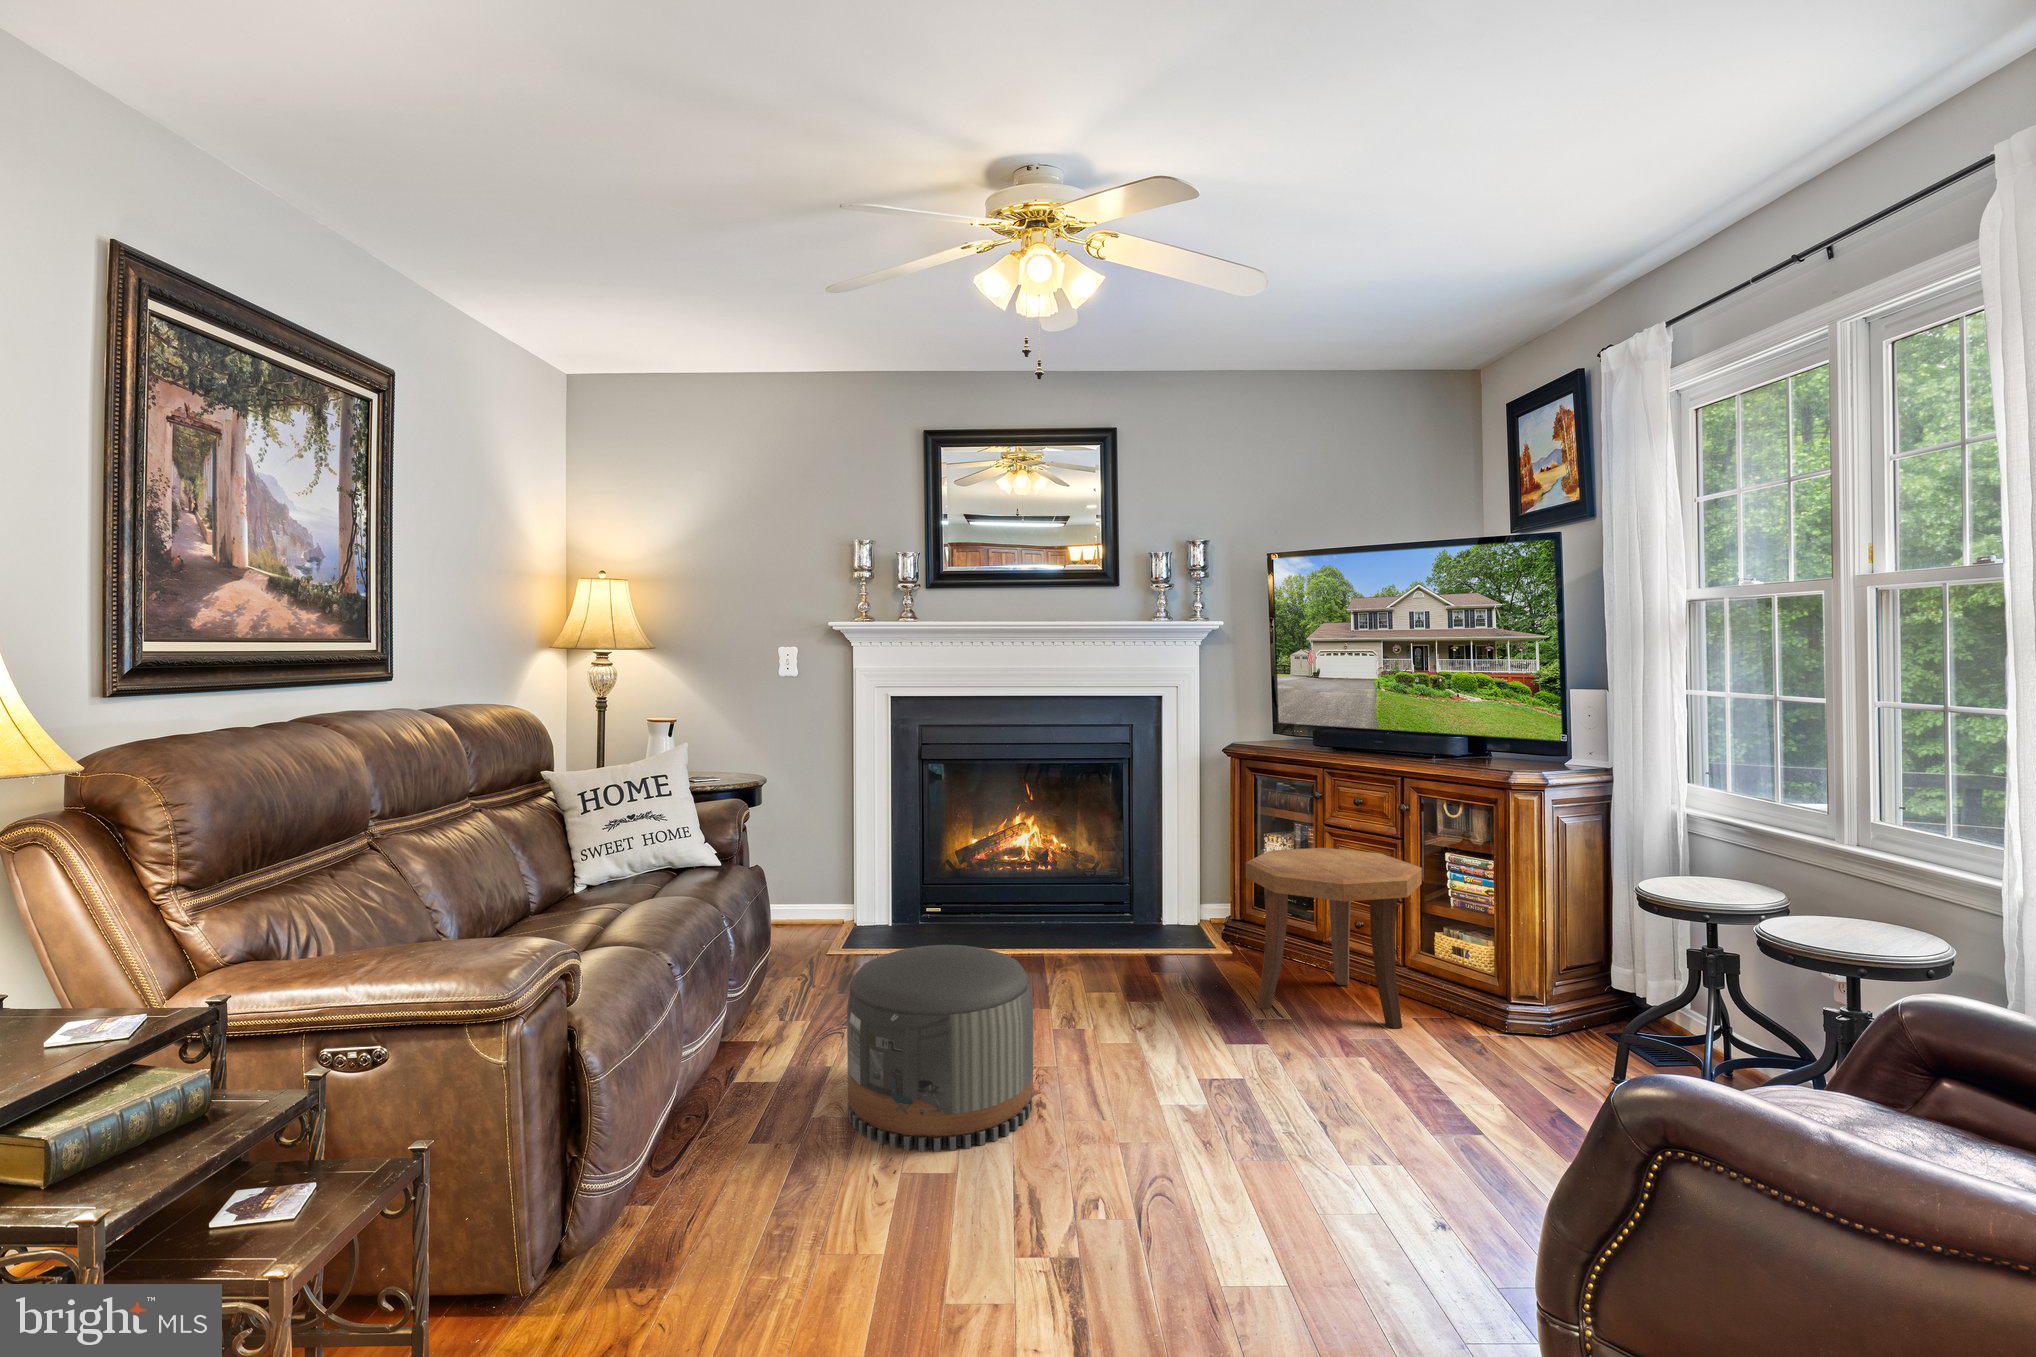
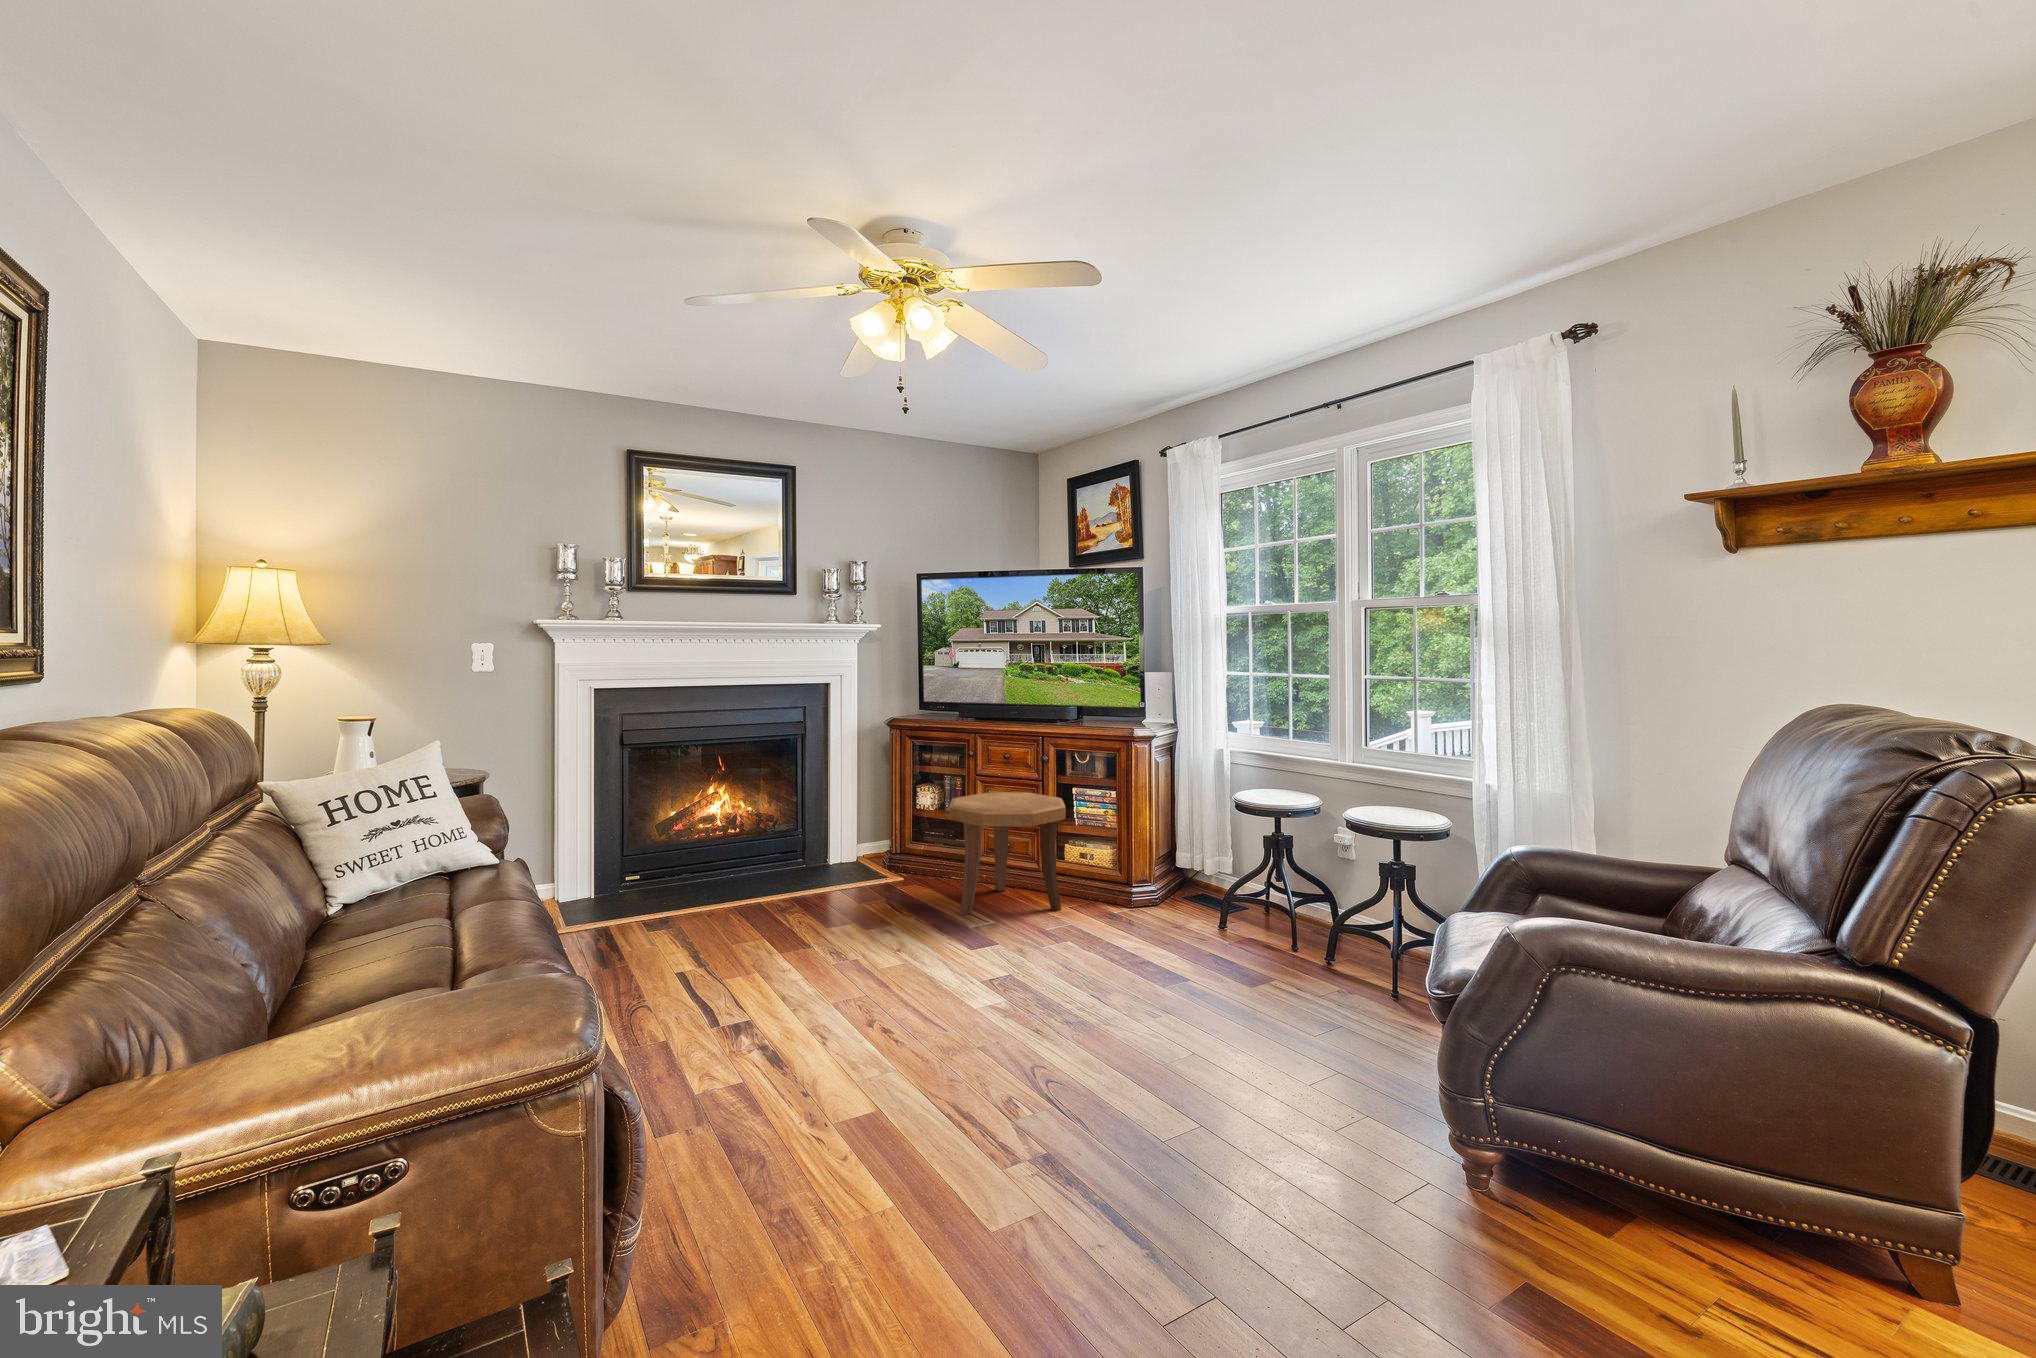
pouf: present [847,945,1033,1152] -> none [728,895,887,1065]

